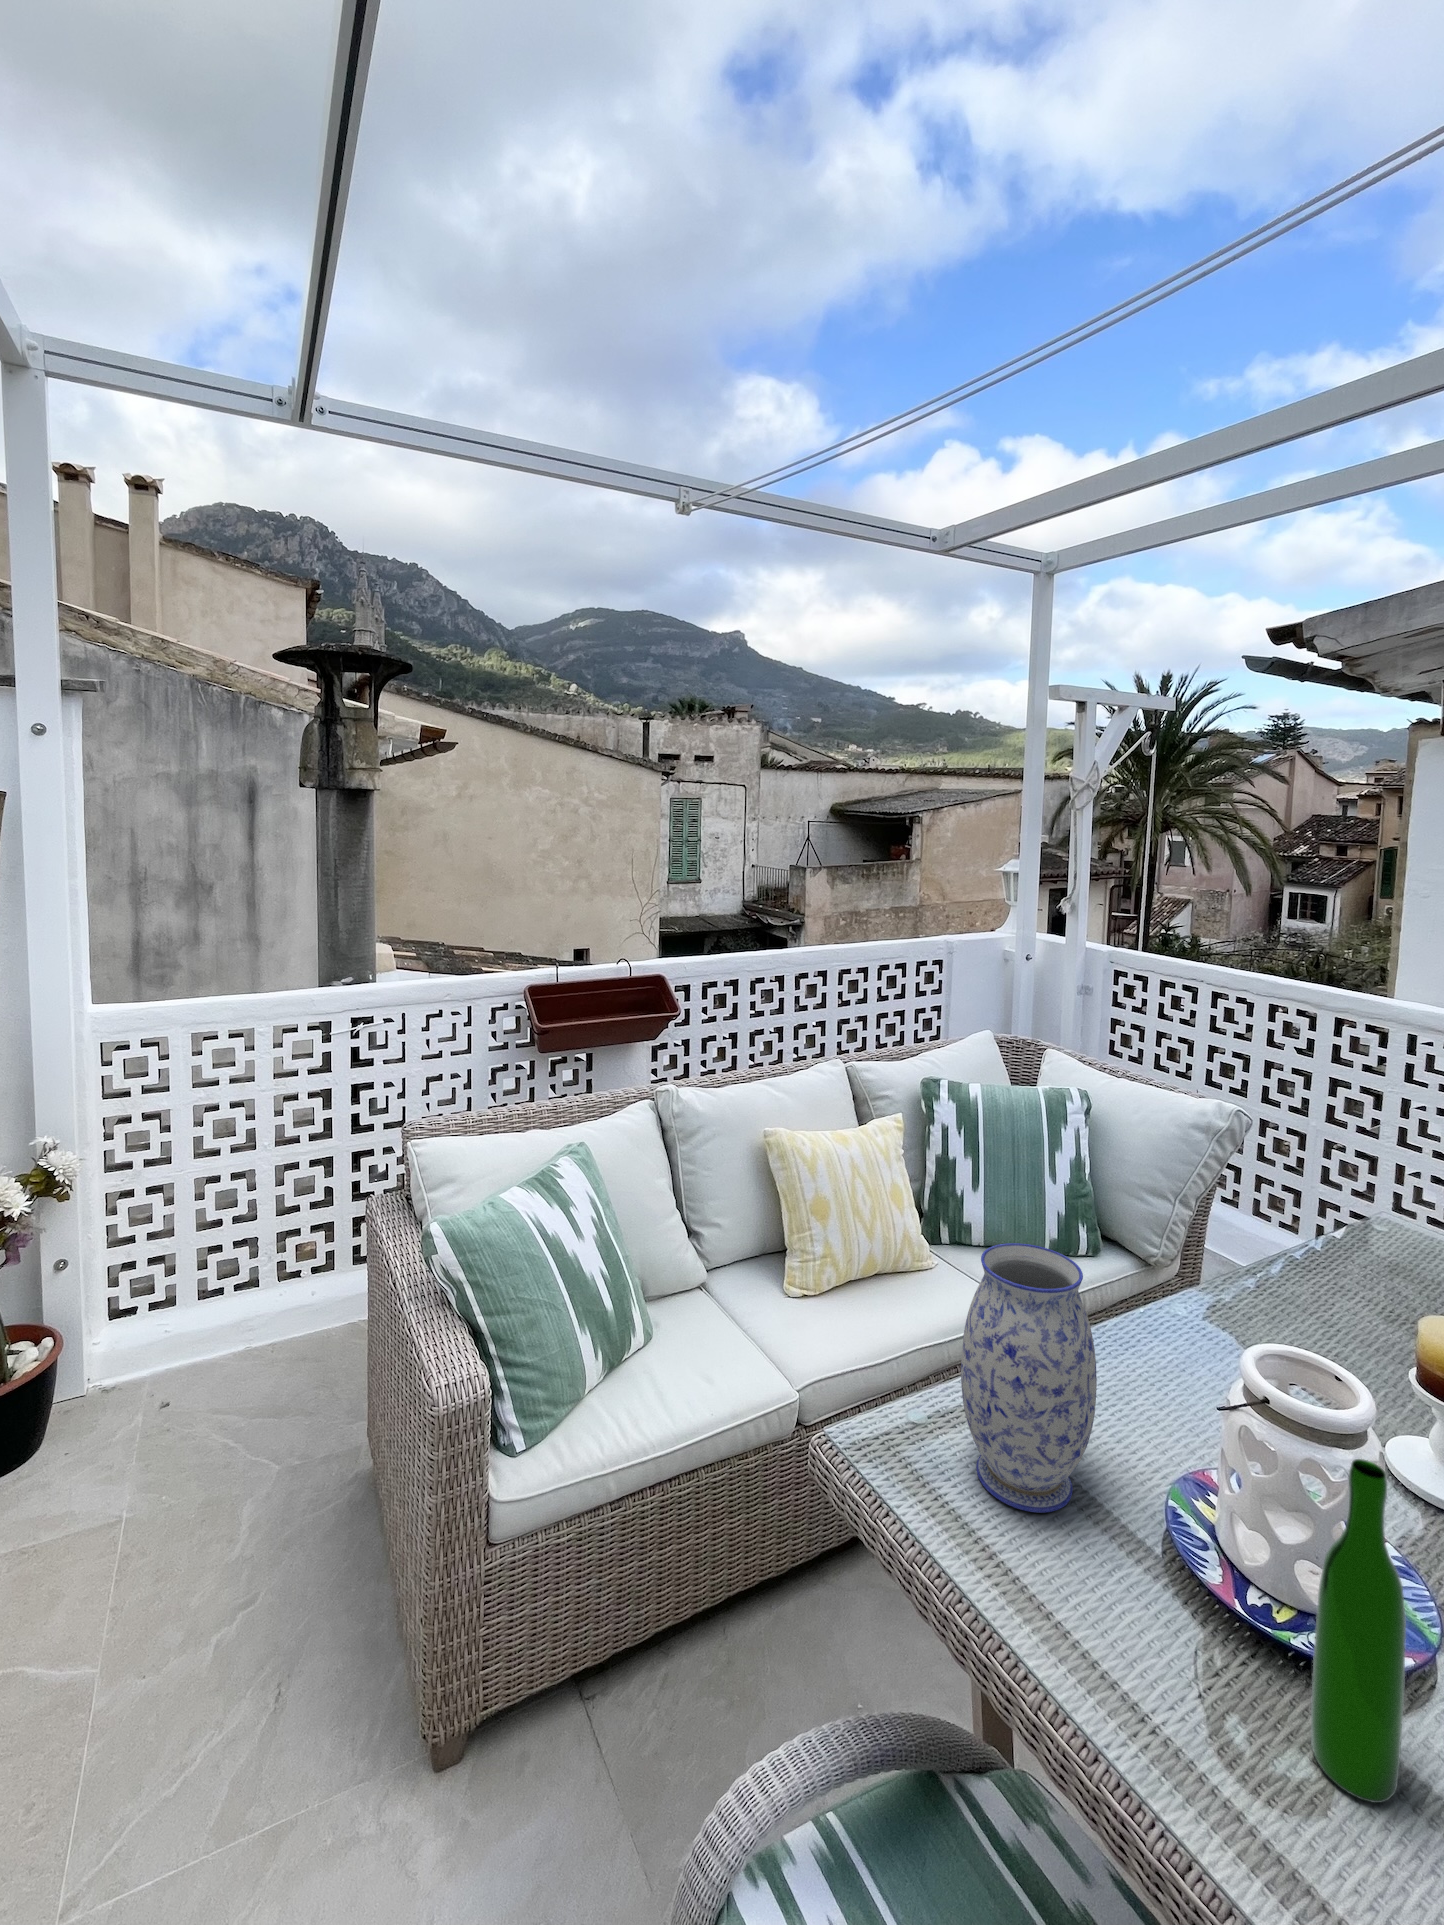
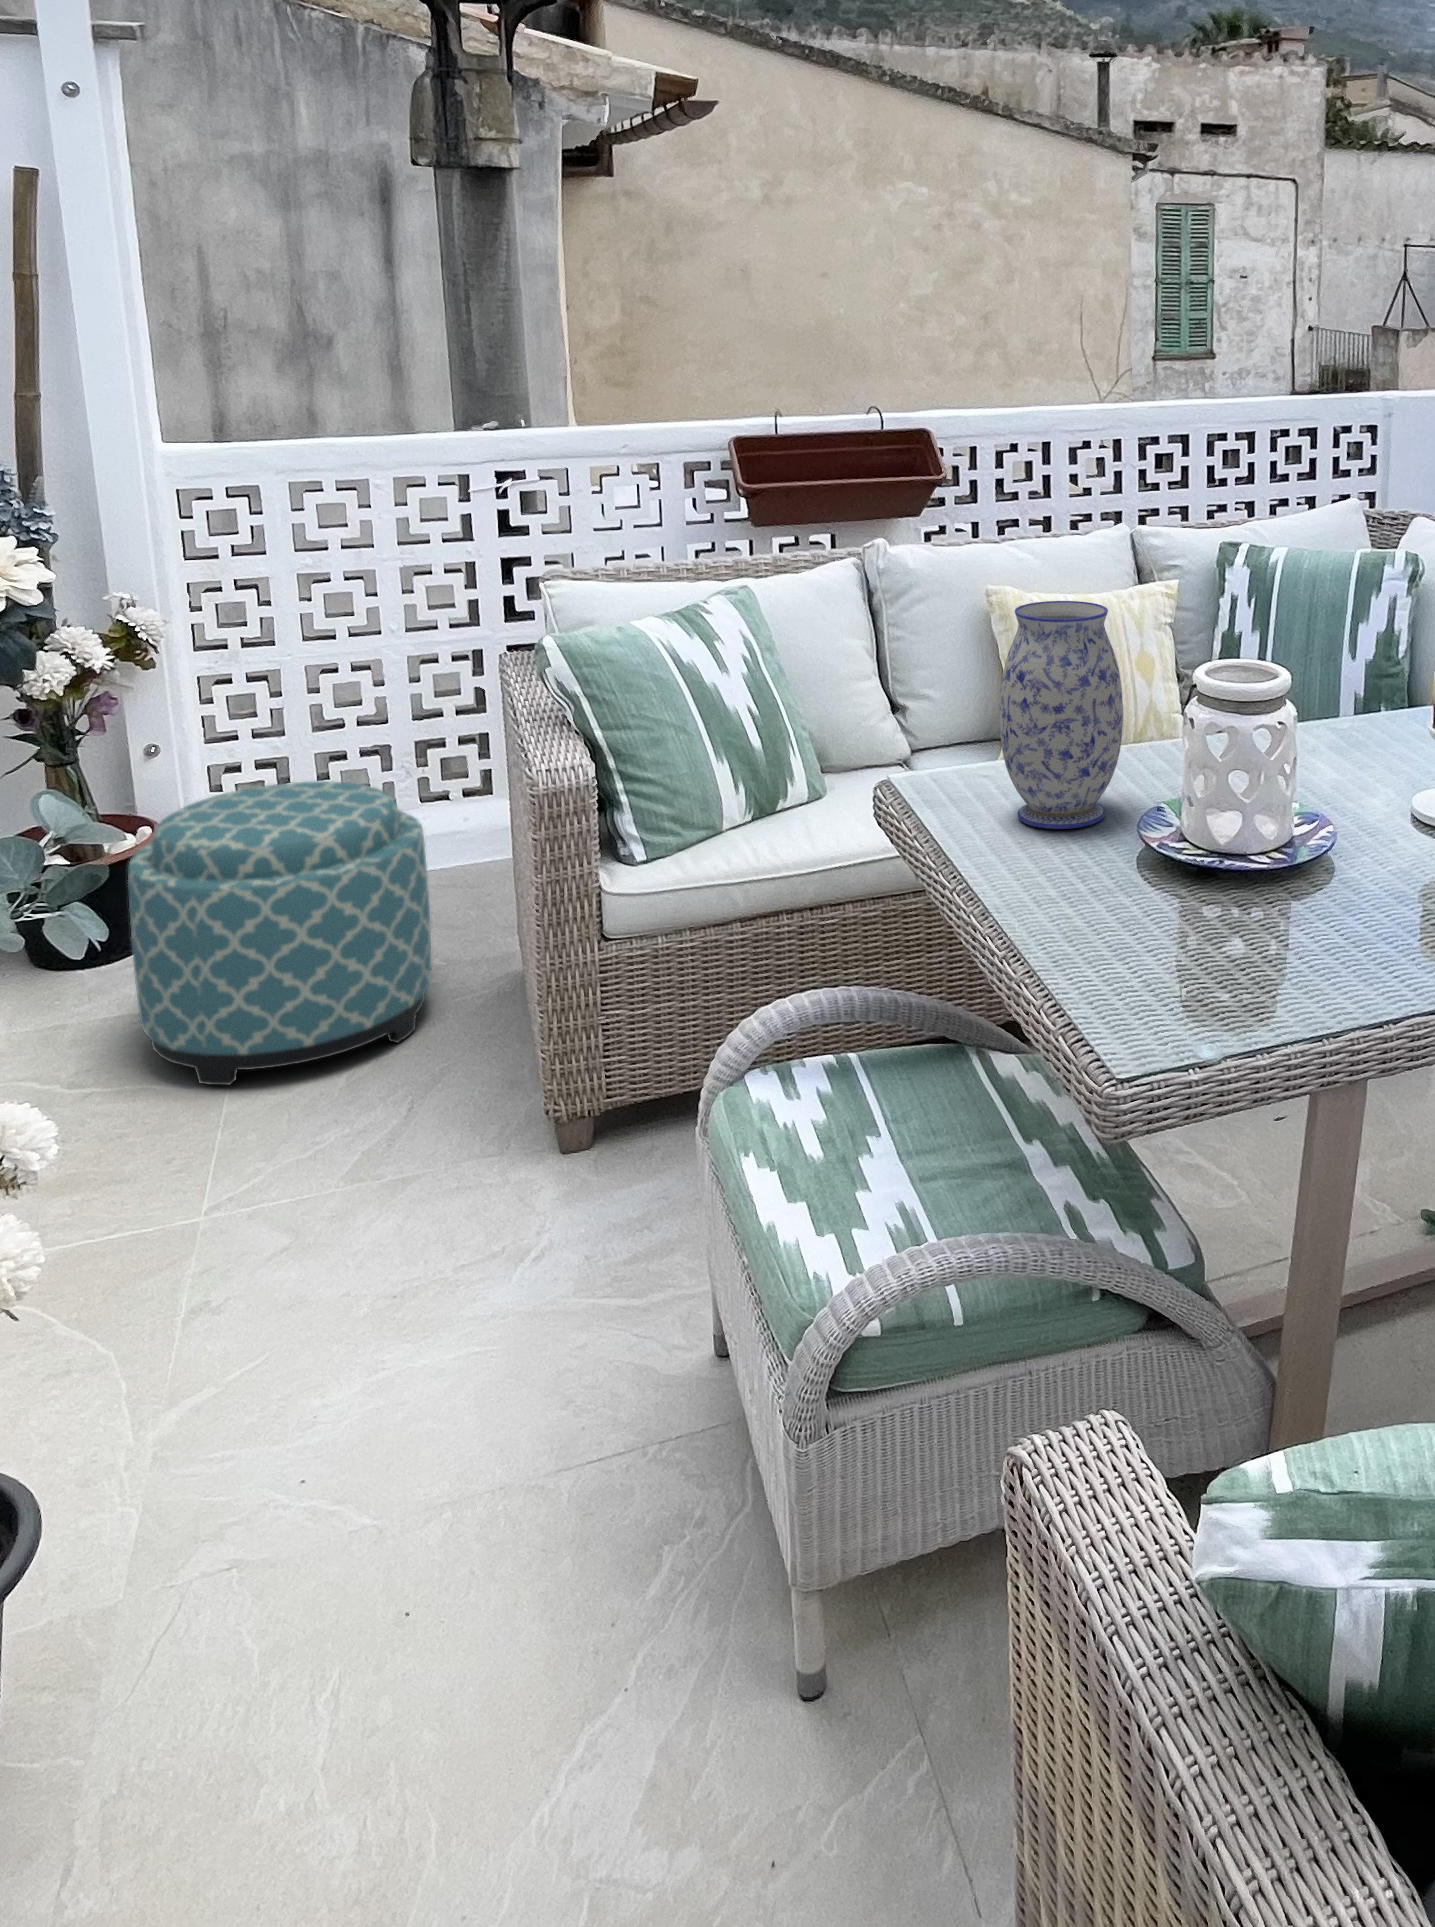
ottoman: none [26,1316,300,1664] -> present [128,781,432,1085]
wine bottle: present [1311,1459,1406,1803] -> none [1148,682,1206,934]

